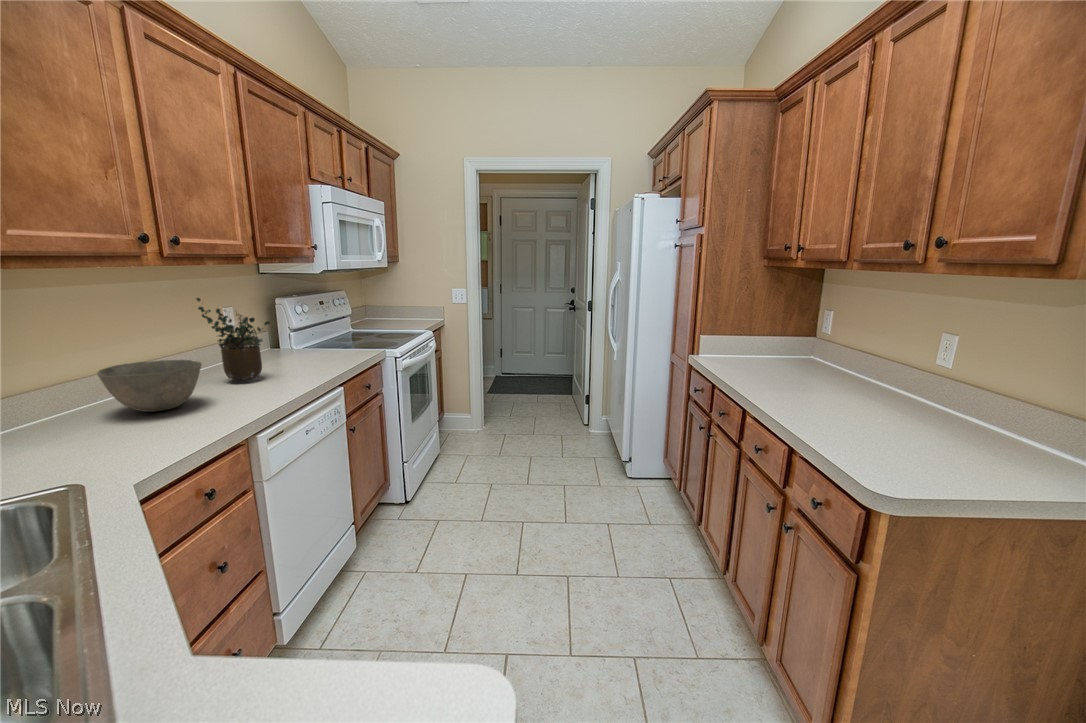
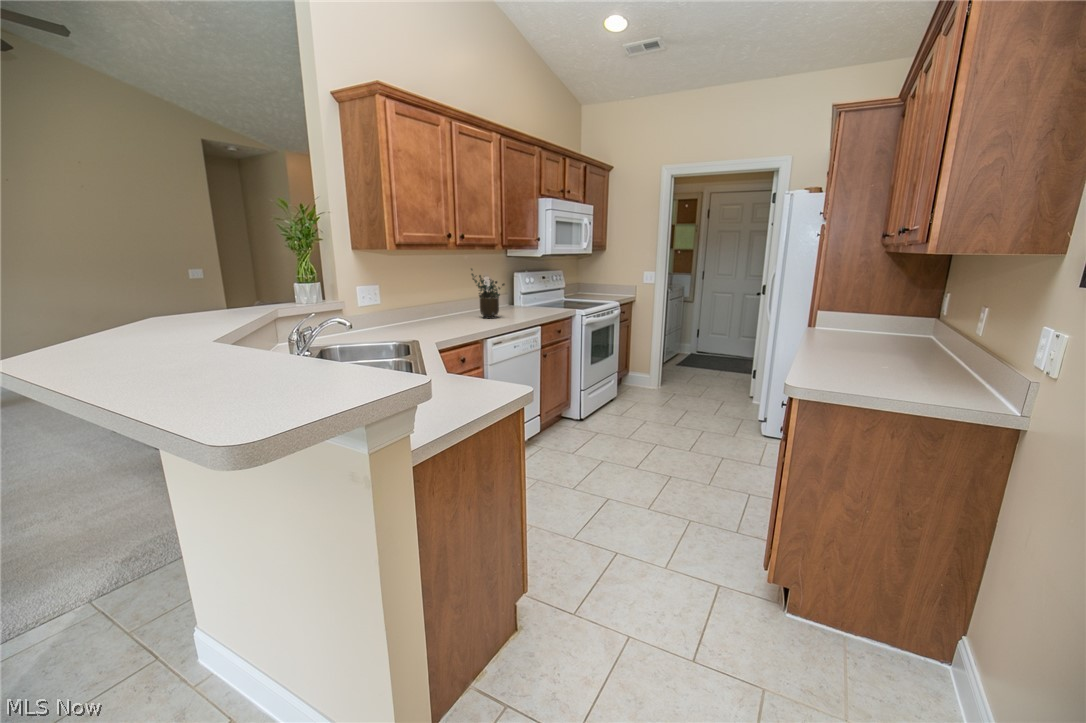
bowl: present [97,360,202,412] -> none [426,300,468,325]

